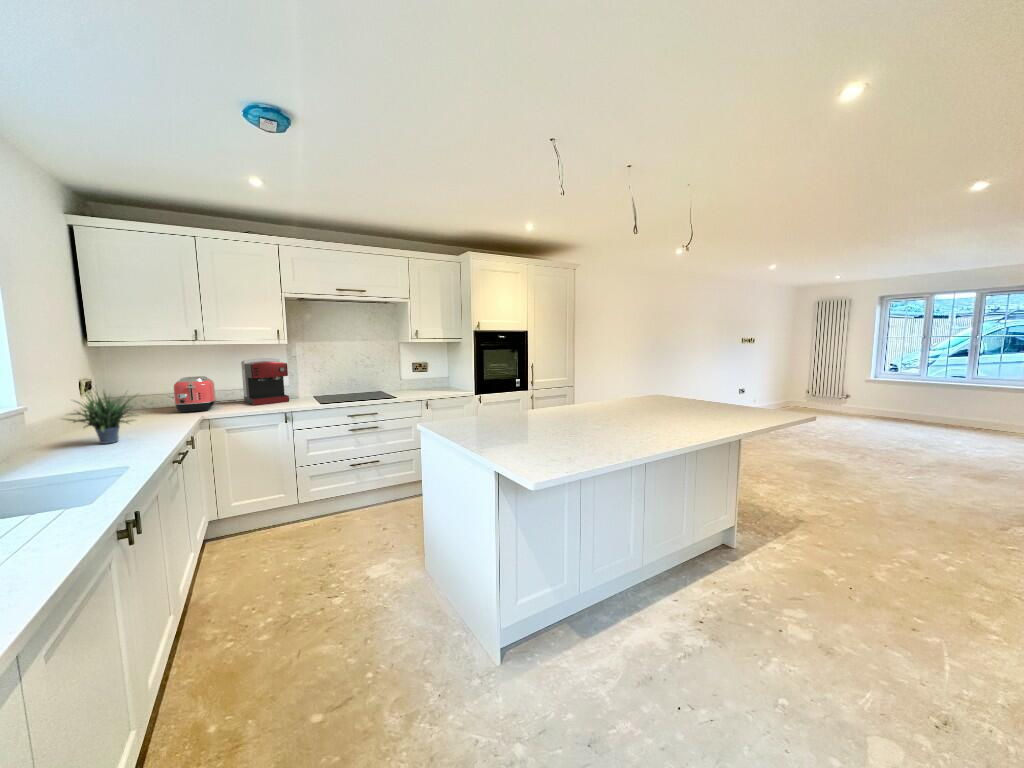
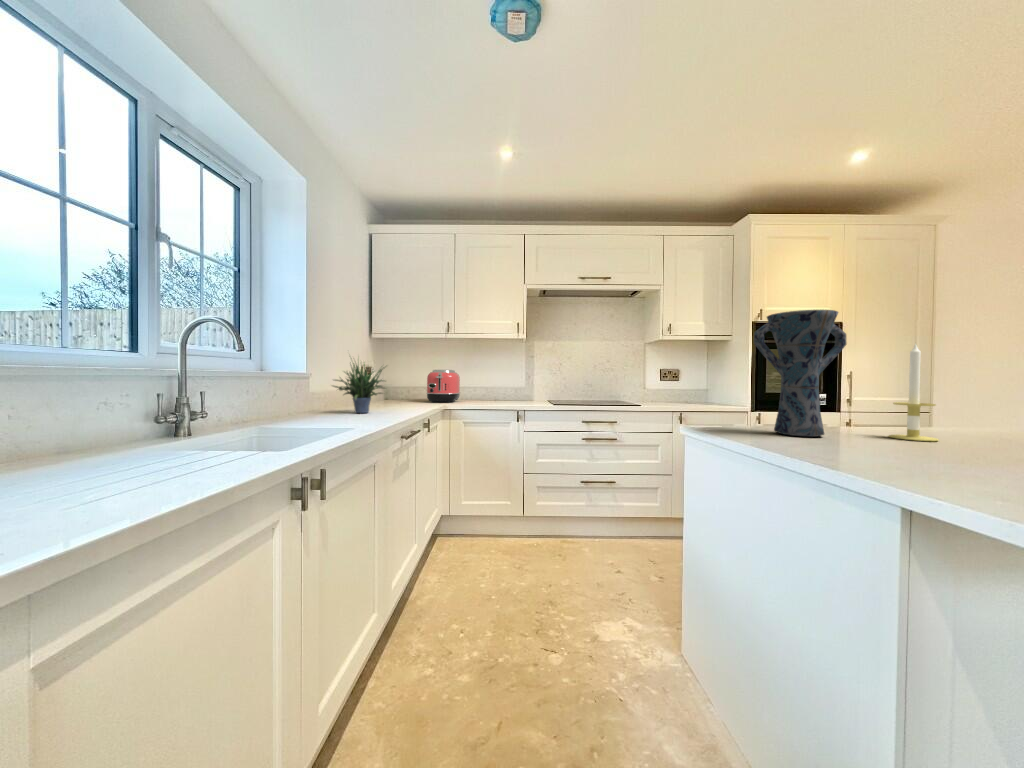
coffee maker: present [241,358,289,405] -> none [484,355,524,402]
vase: none [449,361,497,431] -> present [754,310,846,437]
candle: none [517,376,534,426] -> present [889,344,939,441]

